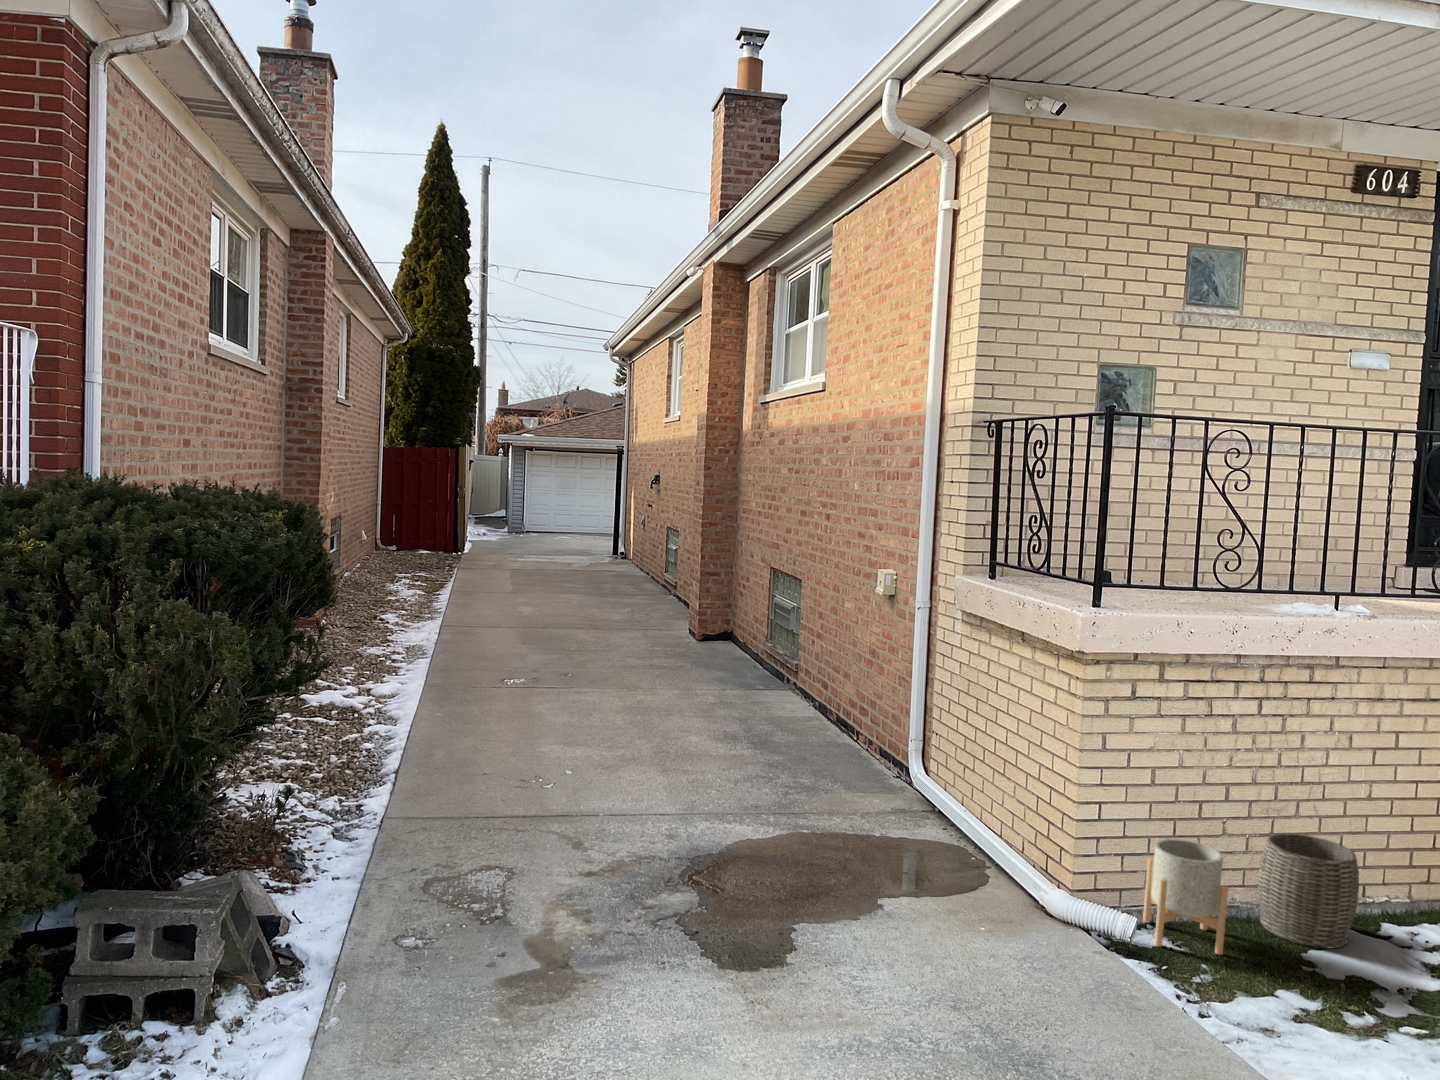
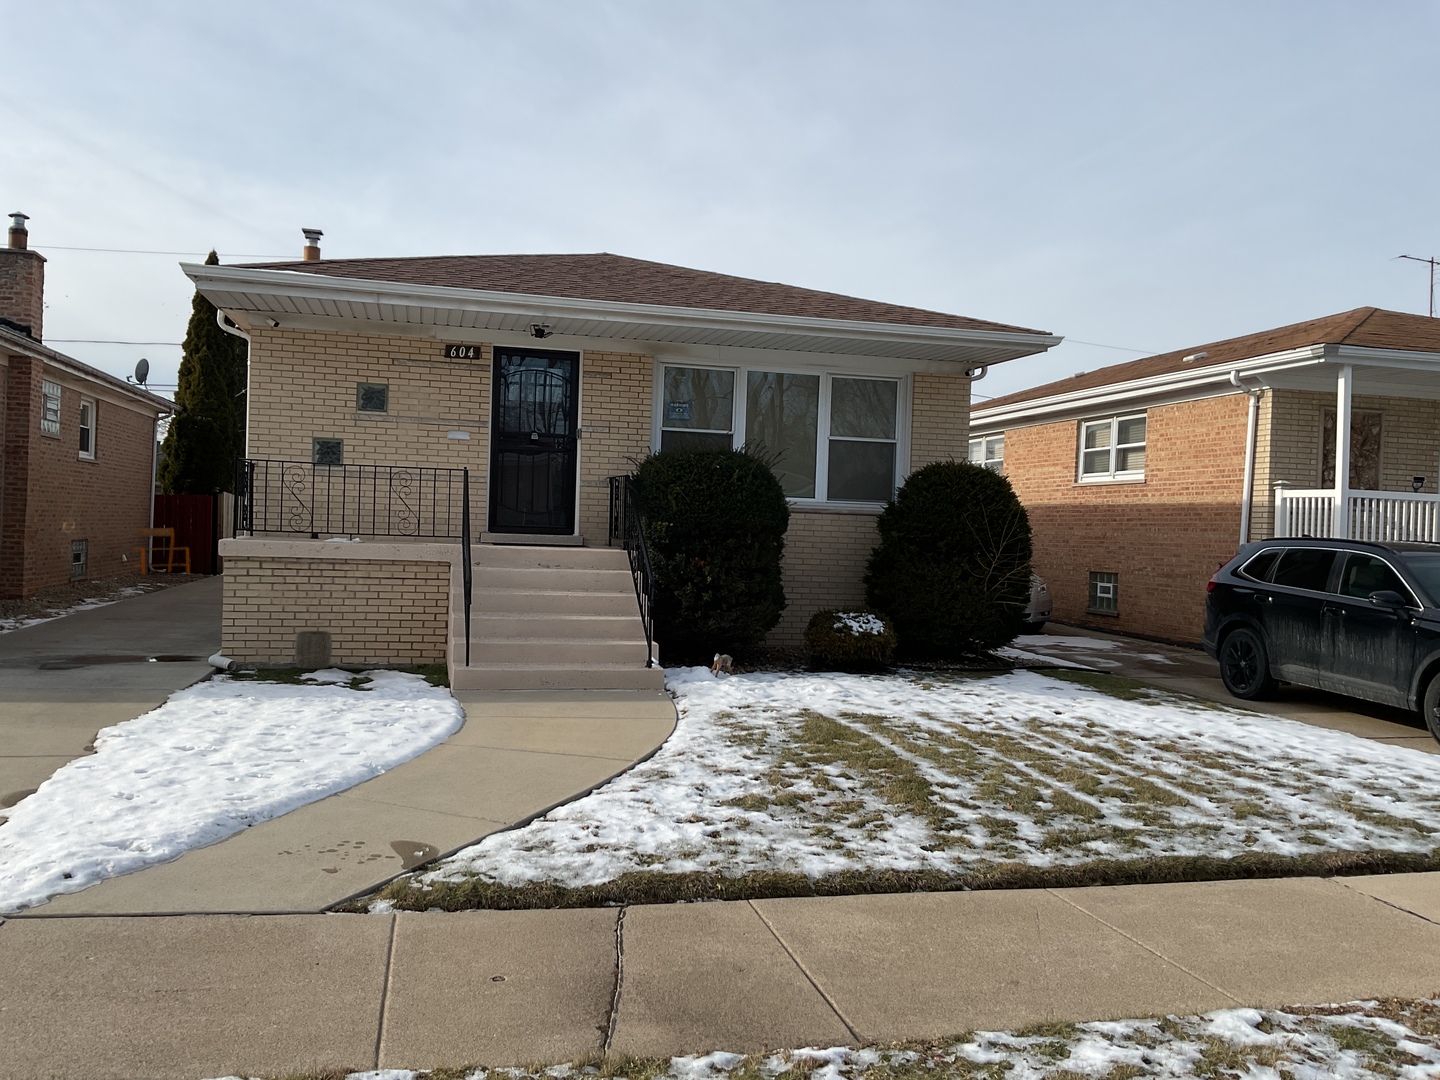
bench: none [360,493,435,557] -> present [134,528,190,575]
planter: present [1143,839,1228,955] -> none [236,631,272,669]

